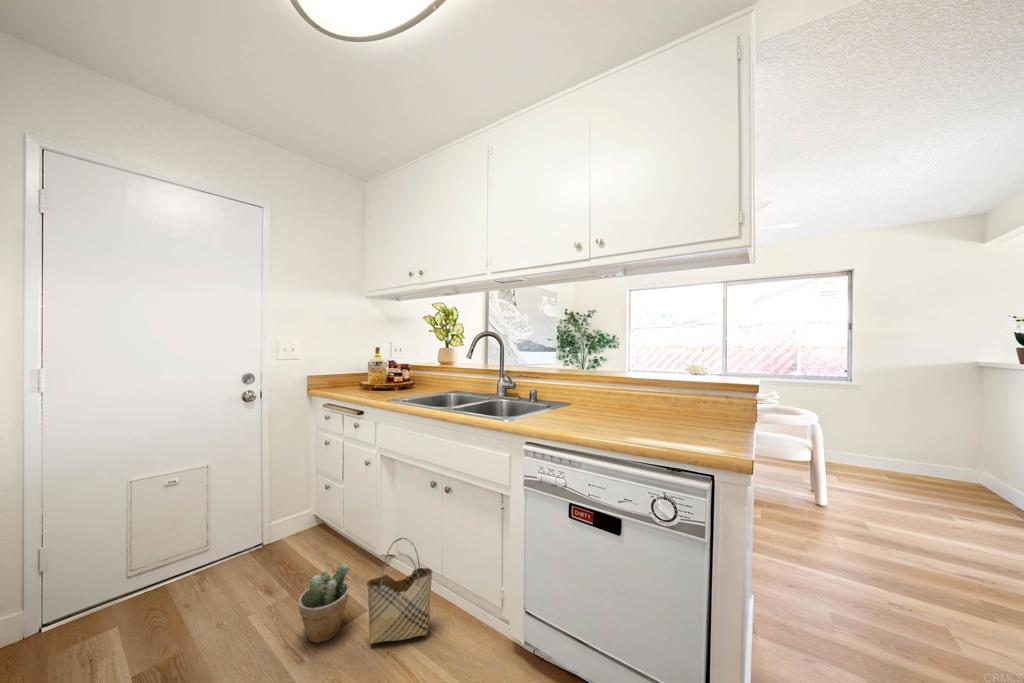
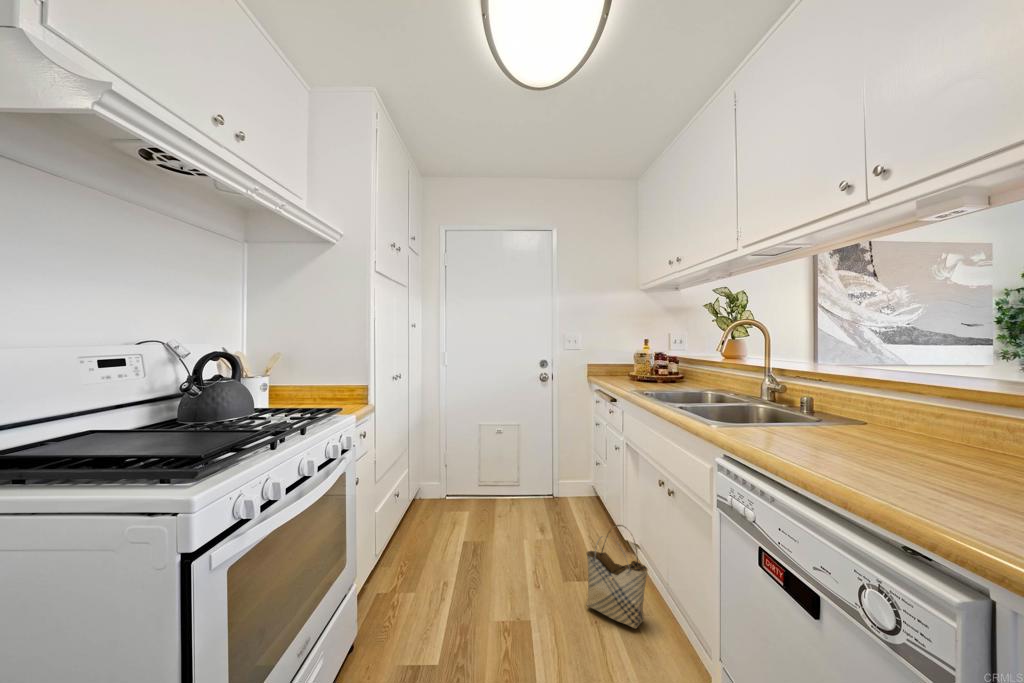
potted plant: present [299,563,349,643] -> none [543,528,581,585]

